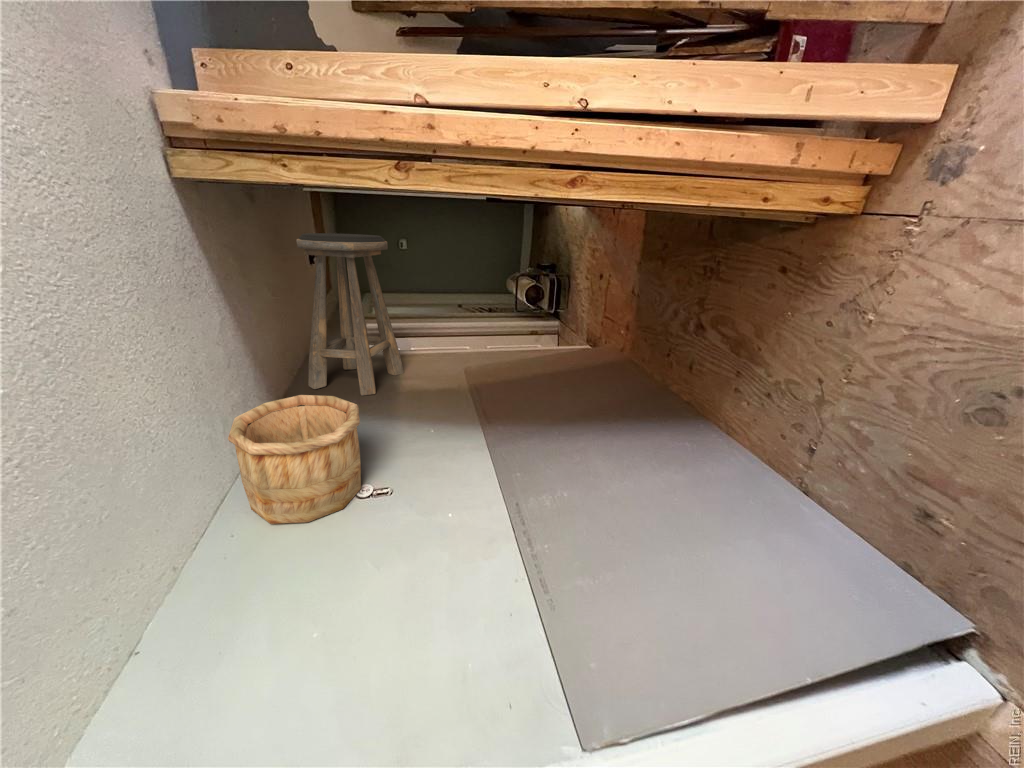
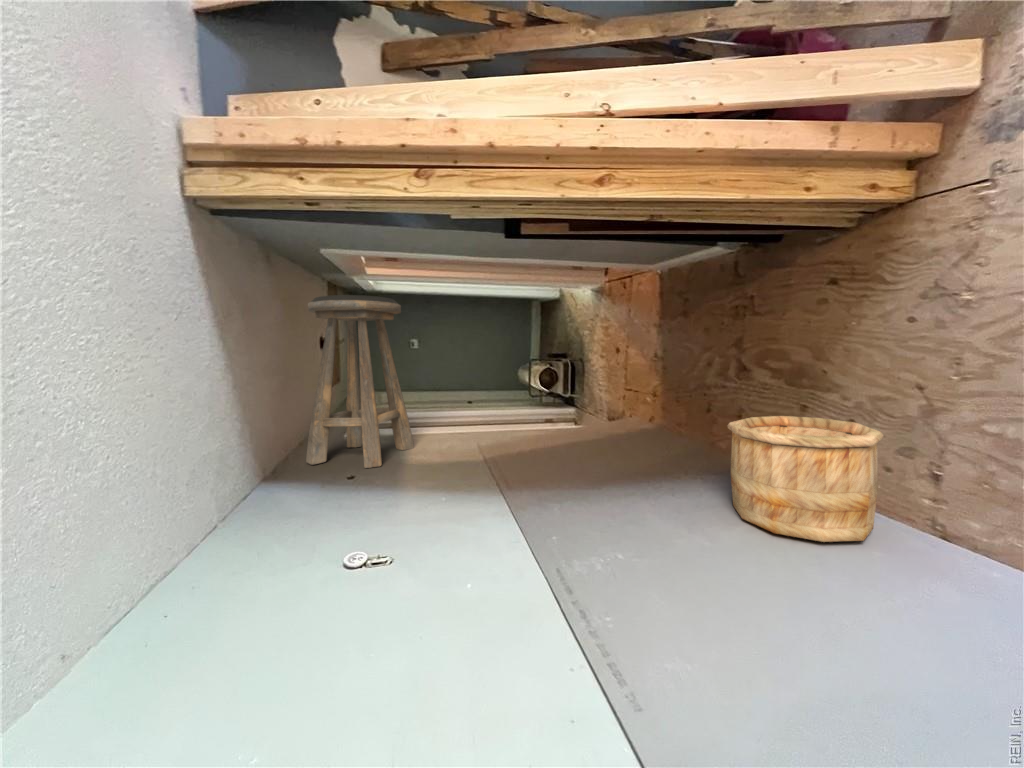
wooden bucket: present [228,395,361,524] -> present [727,416,883,542]

